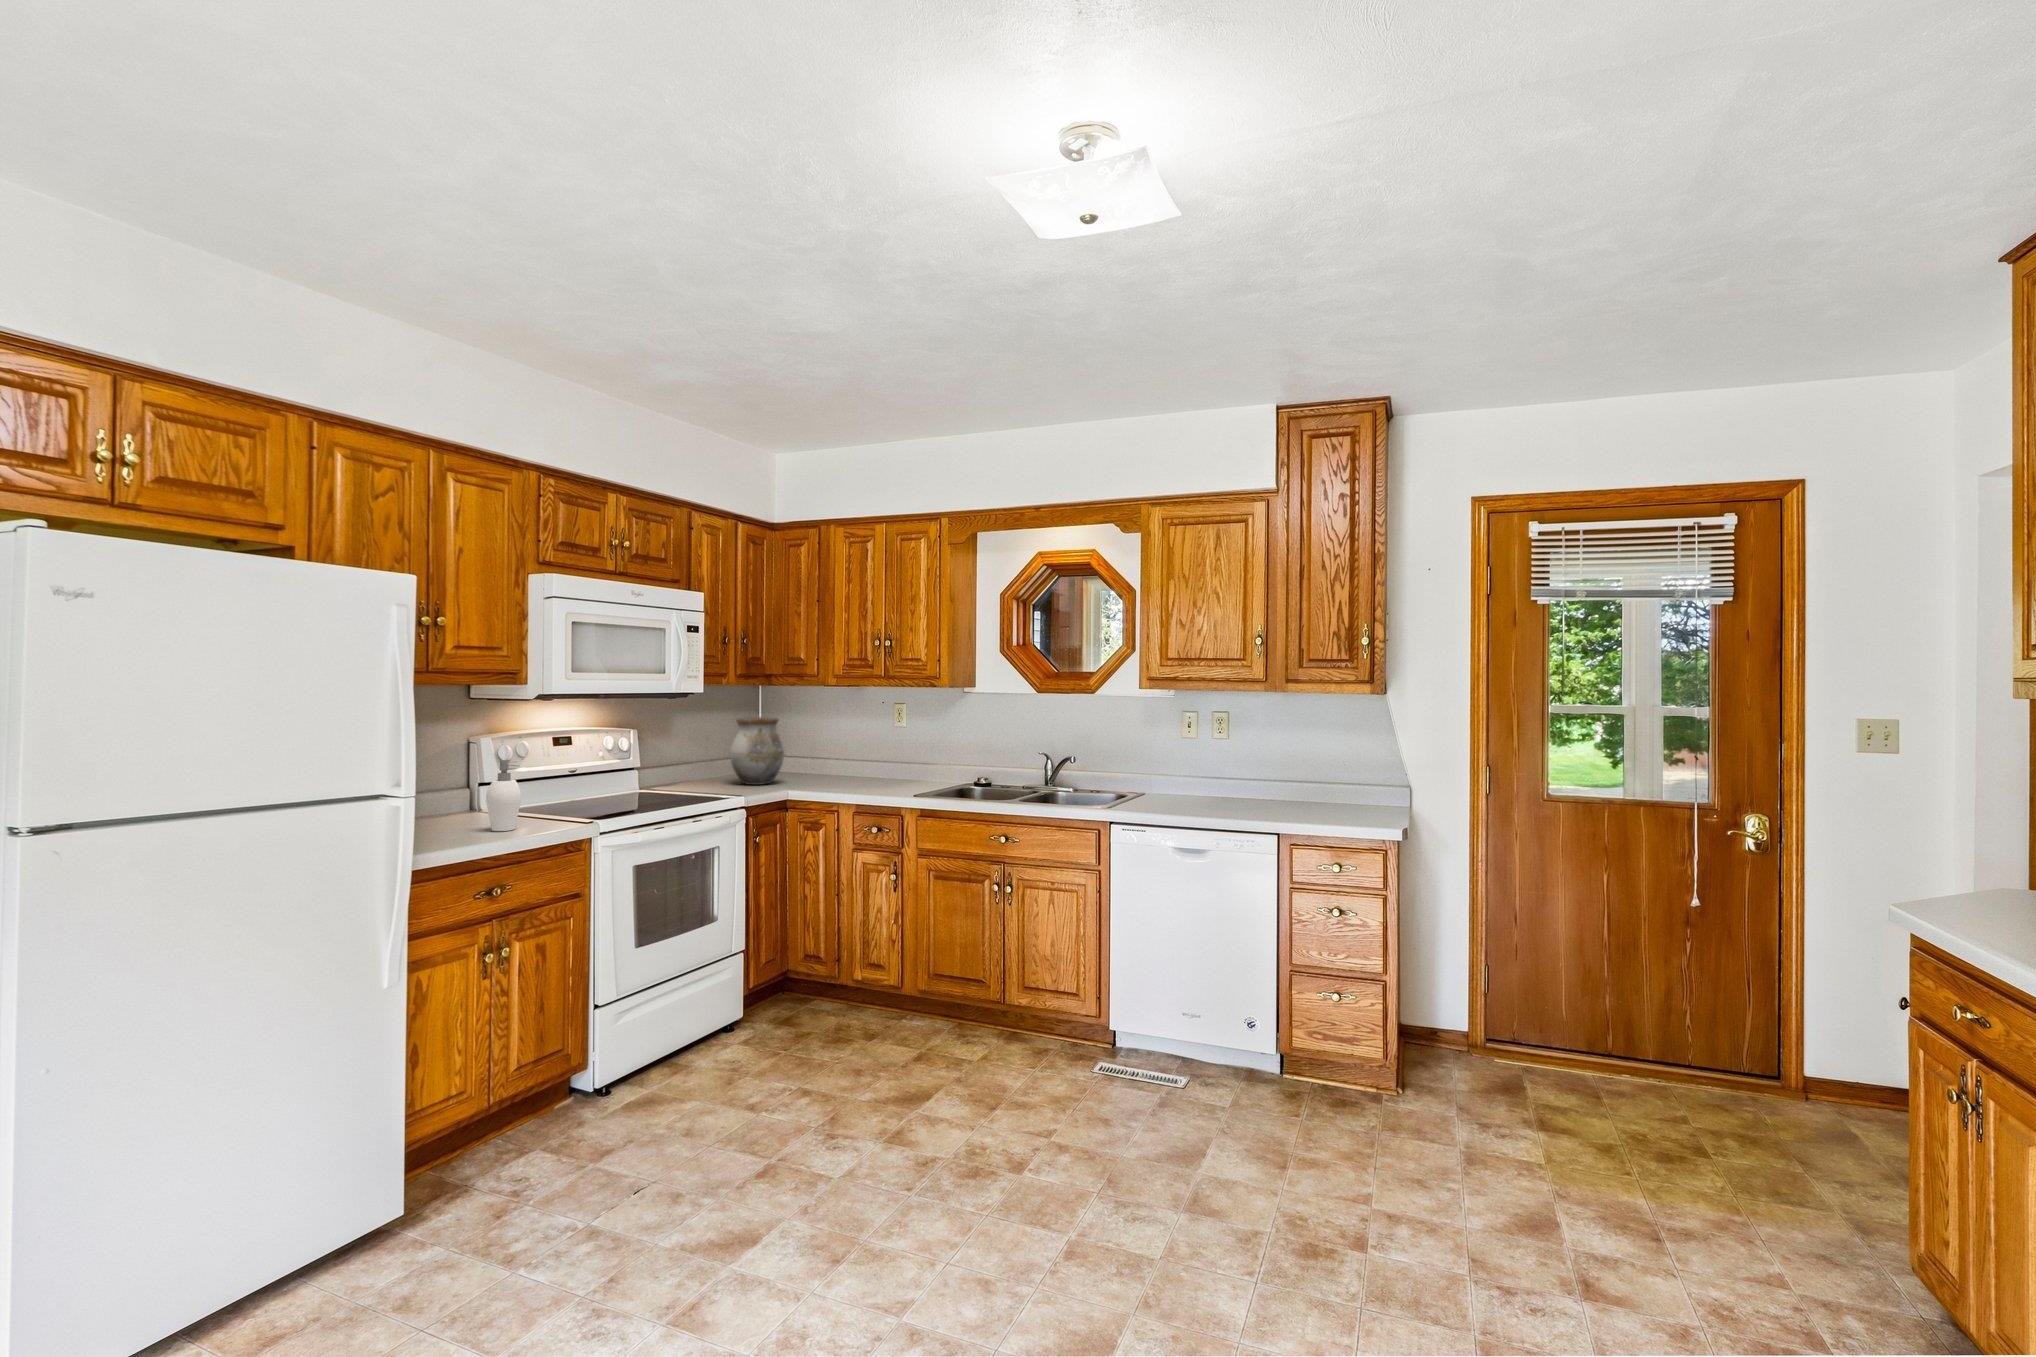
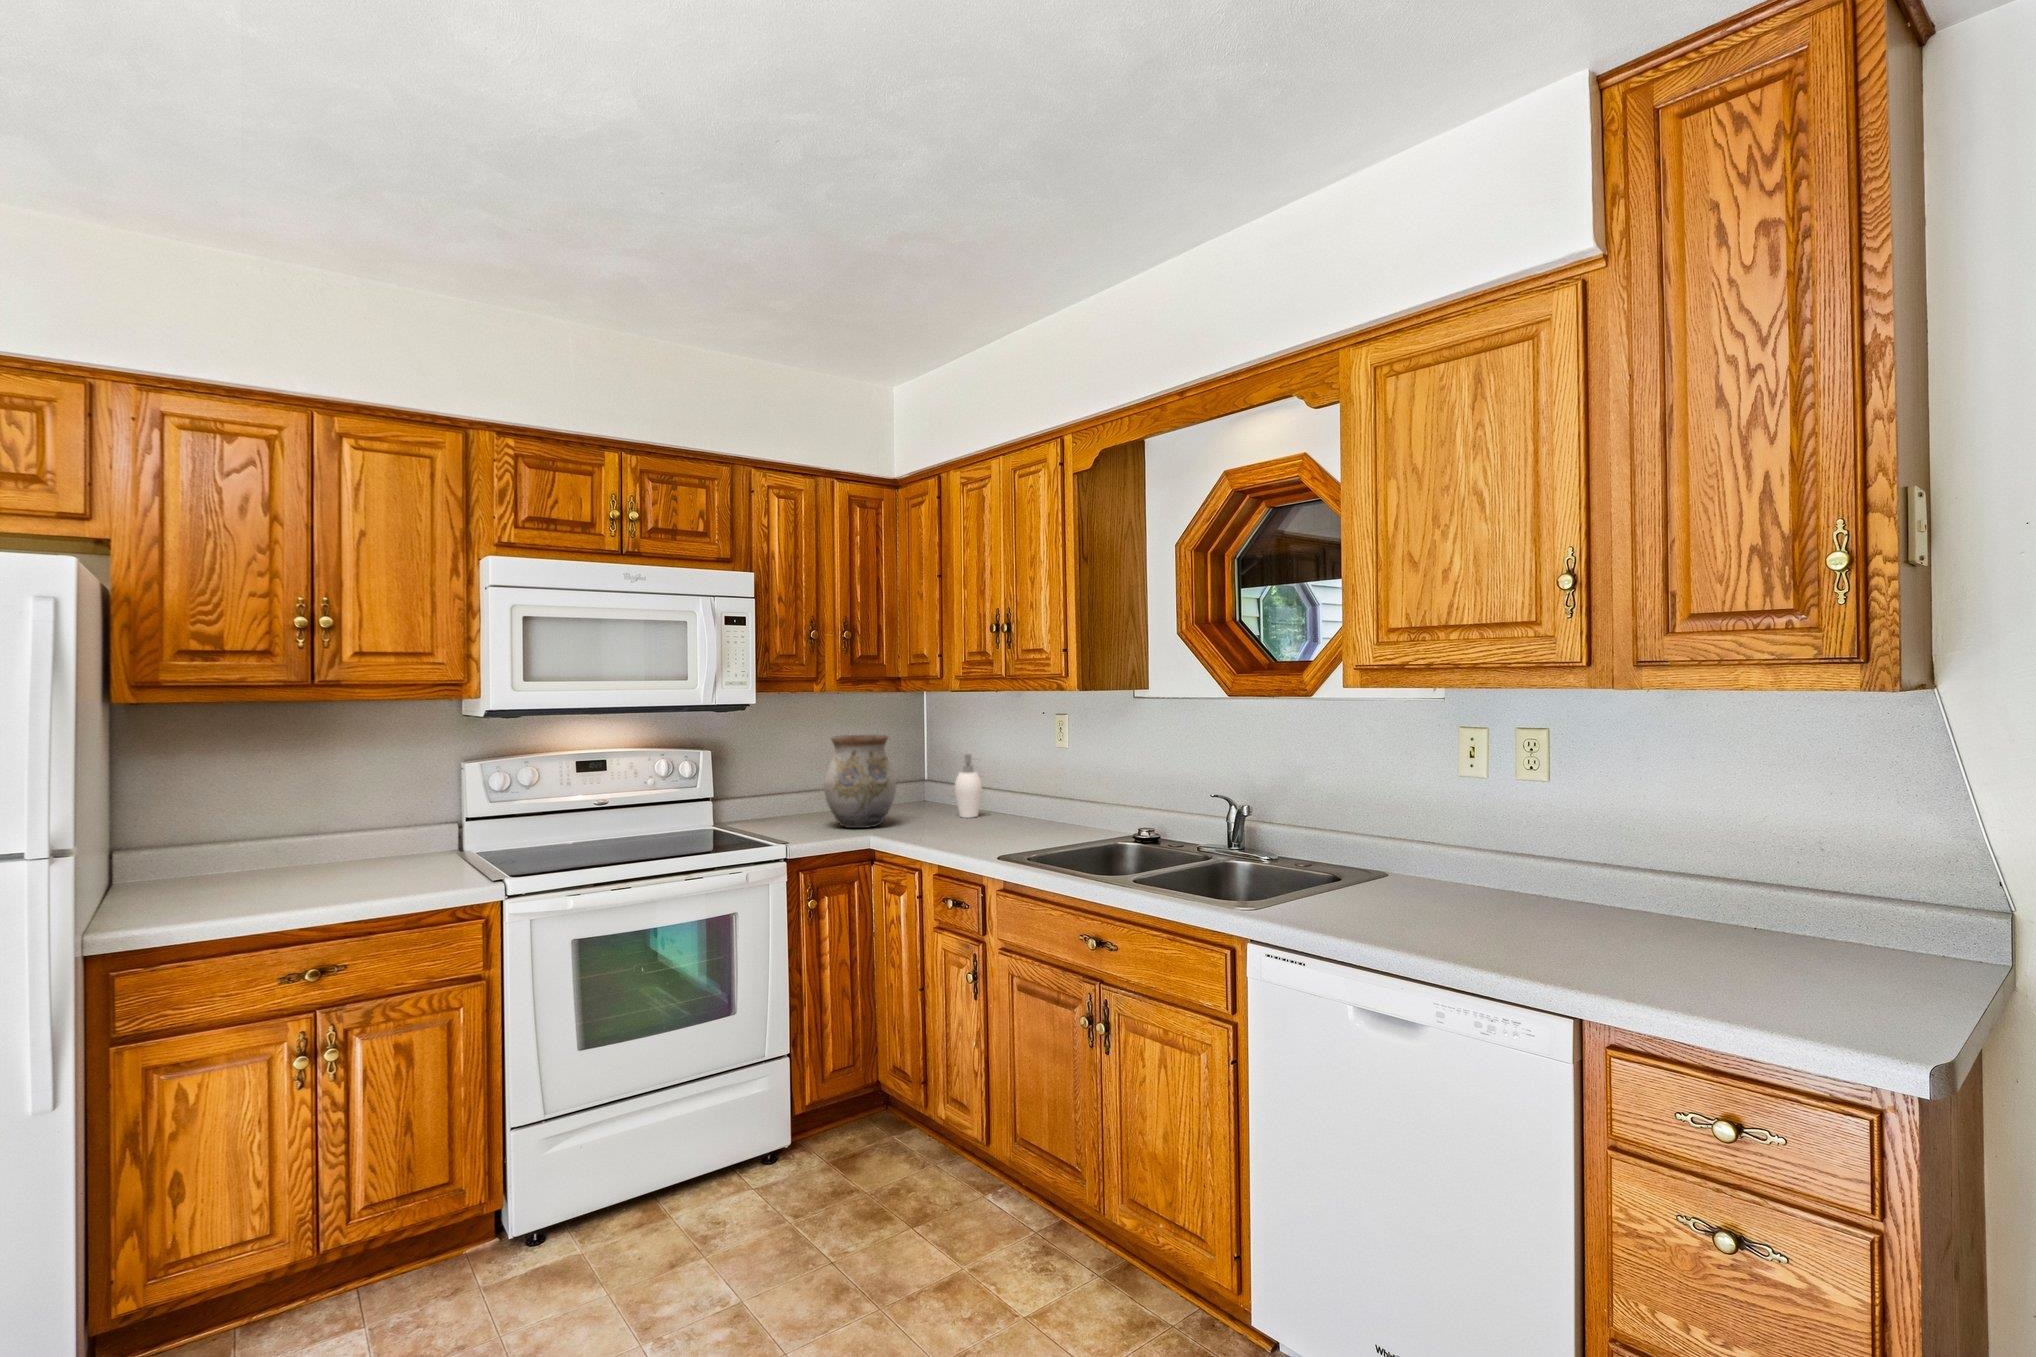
soap dispenser: present [486,760,521,831] -> present [955,754,982,818]

